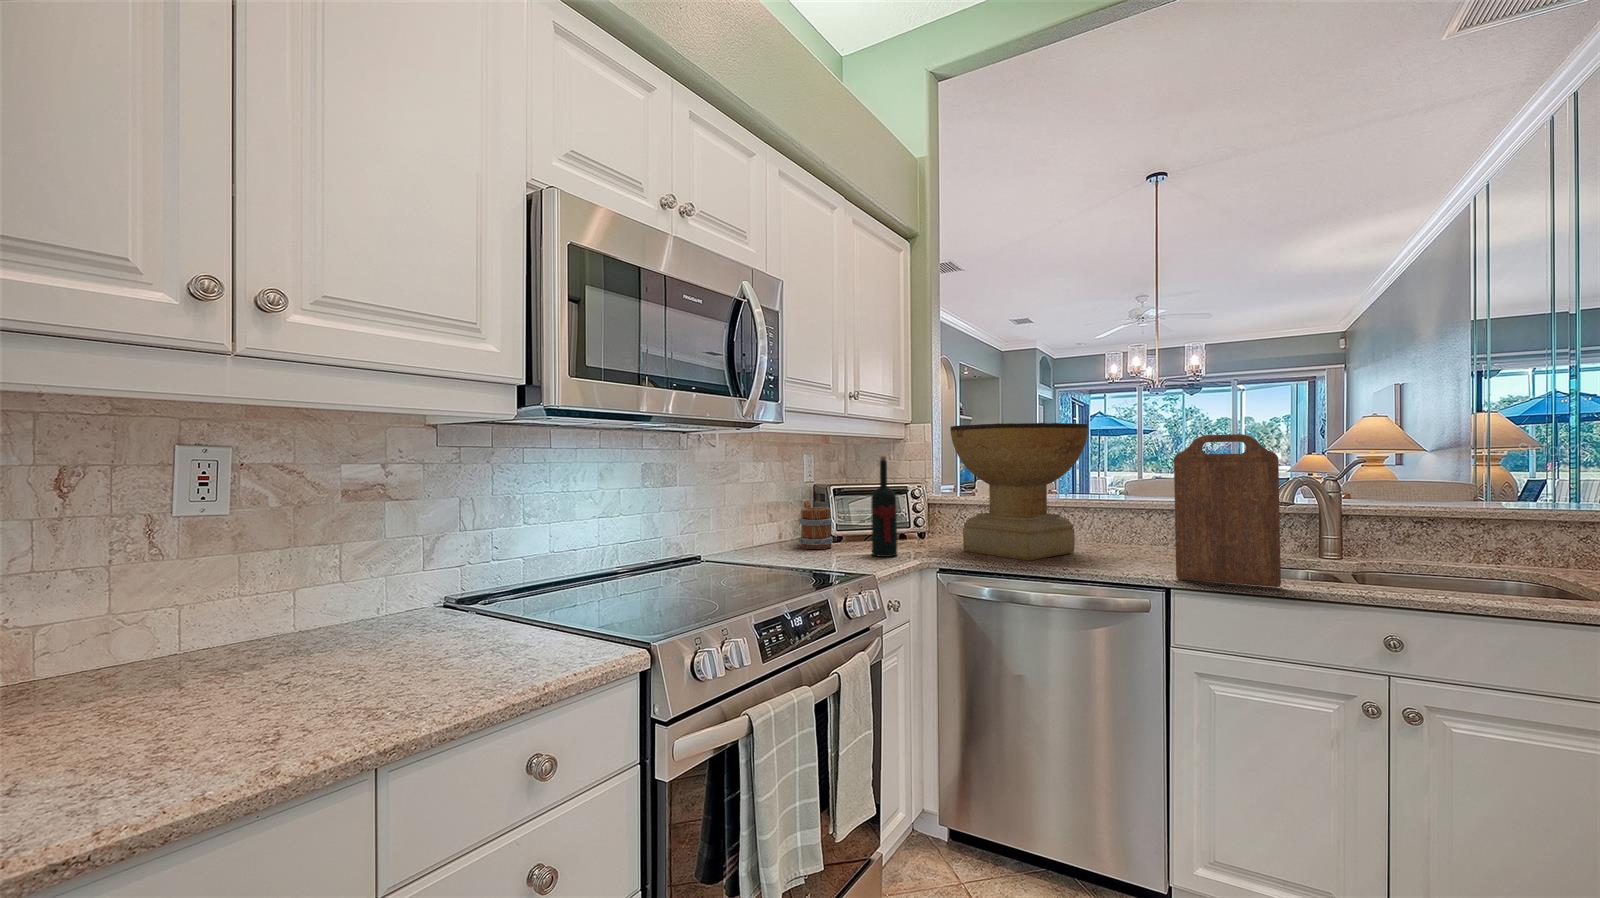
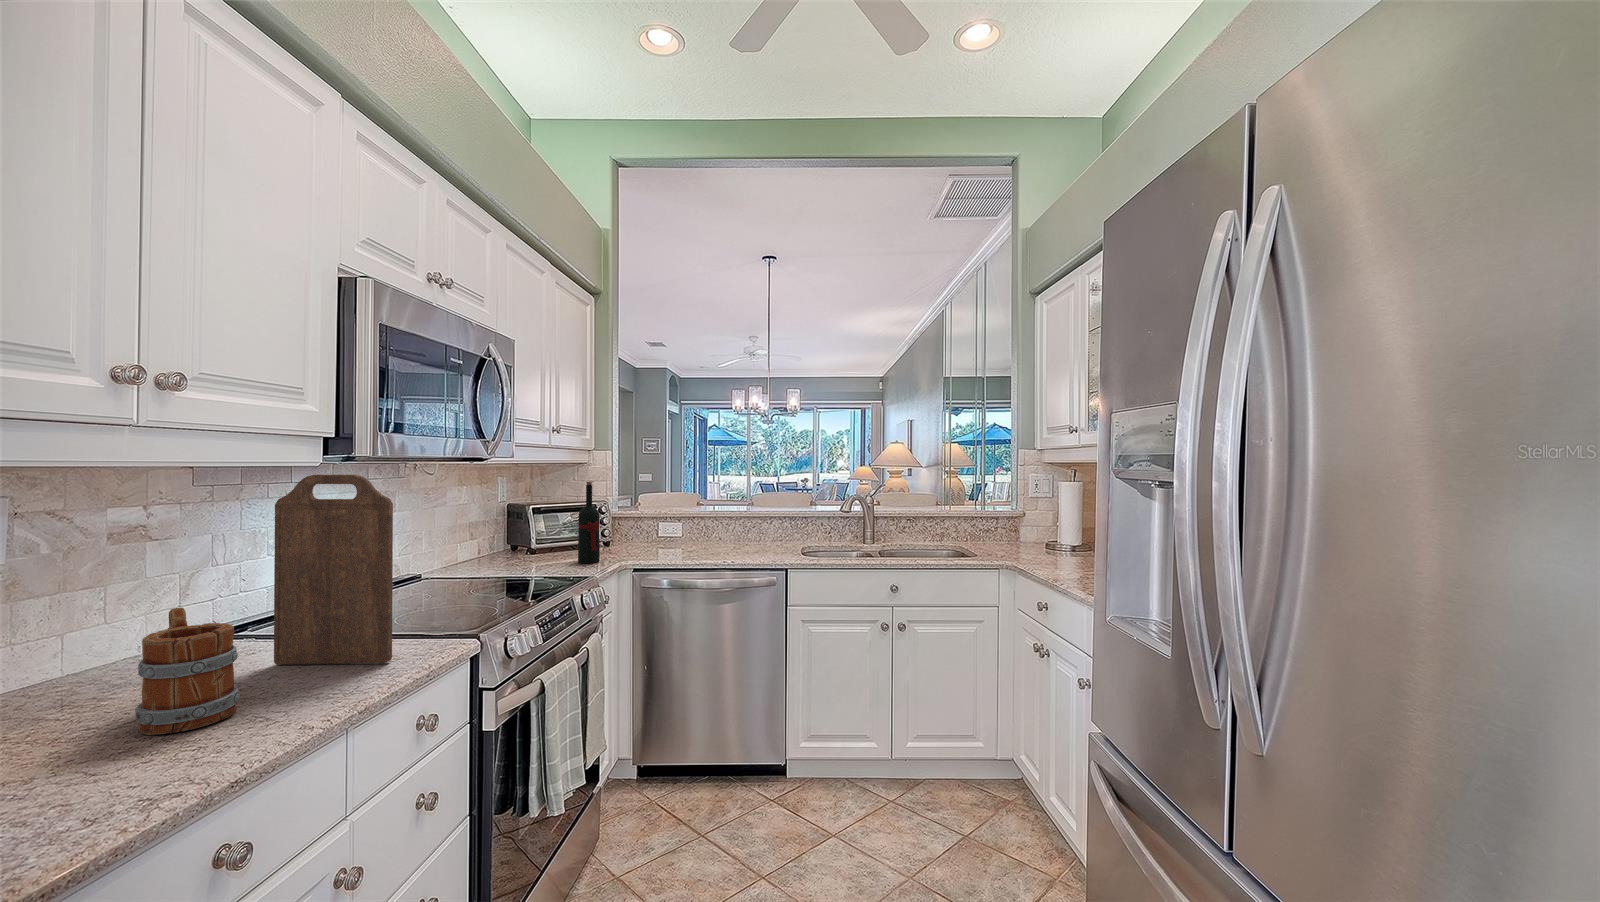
decorative bowl: present [950,423,1088,561] -> none [639,457,737,557]
cutting board: present [1174,434,1281,587] -> present [274,475,393,665]
mug: present [799,500,833,549] -> present [135,608,240,735]

